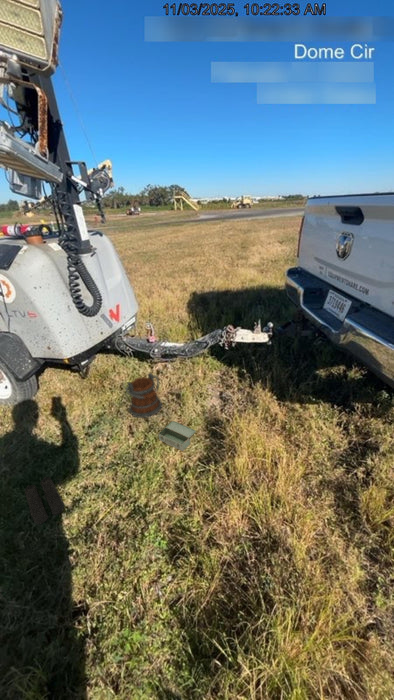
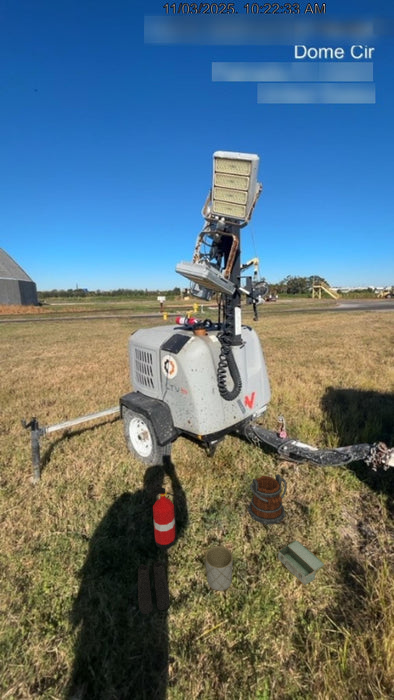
fire extinguisher: none [16,413,63,468] -> present [147,485,177,549]
planter: none [91,445,120,482] -> present [205,546,233,590]

